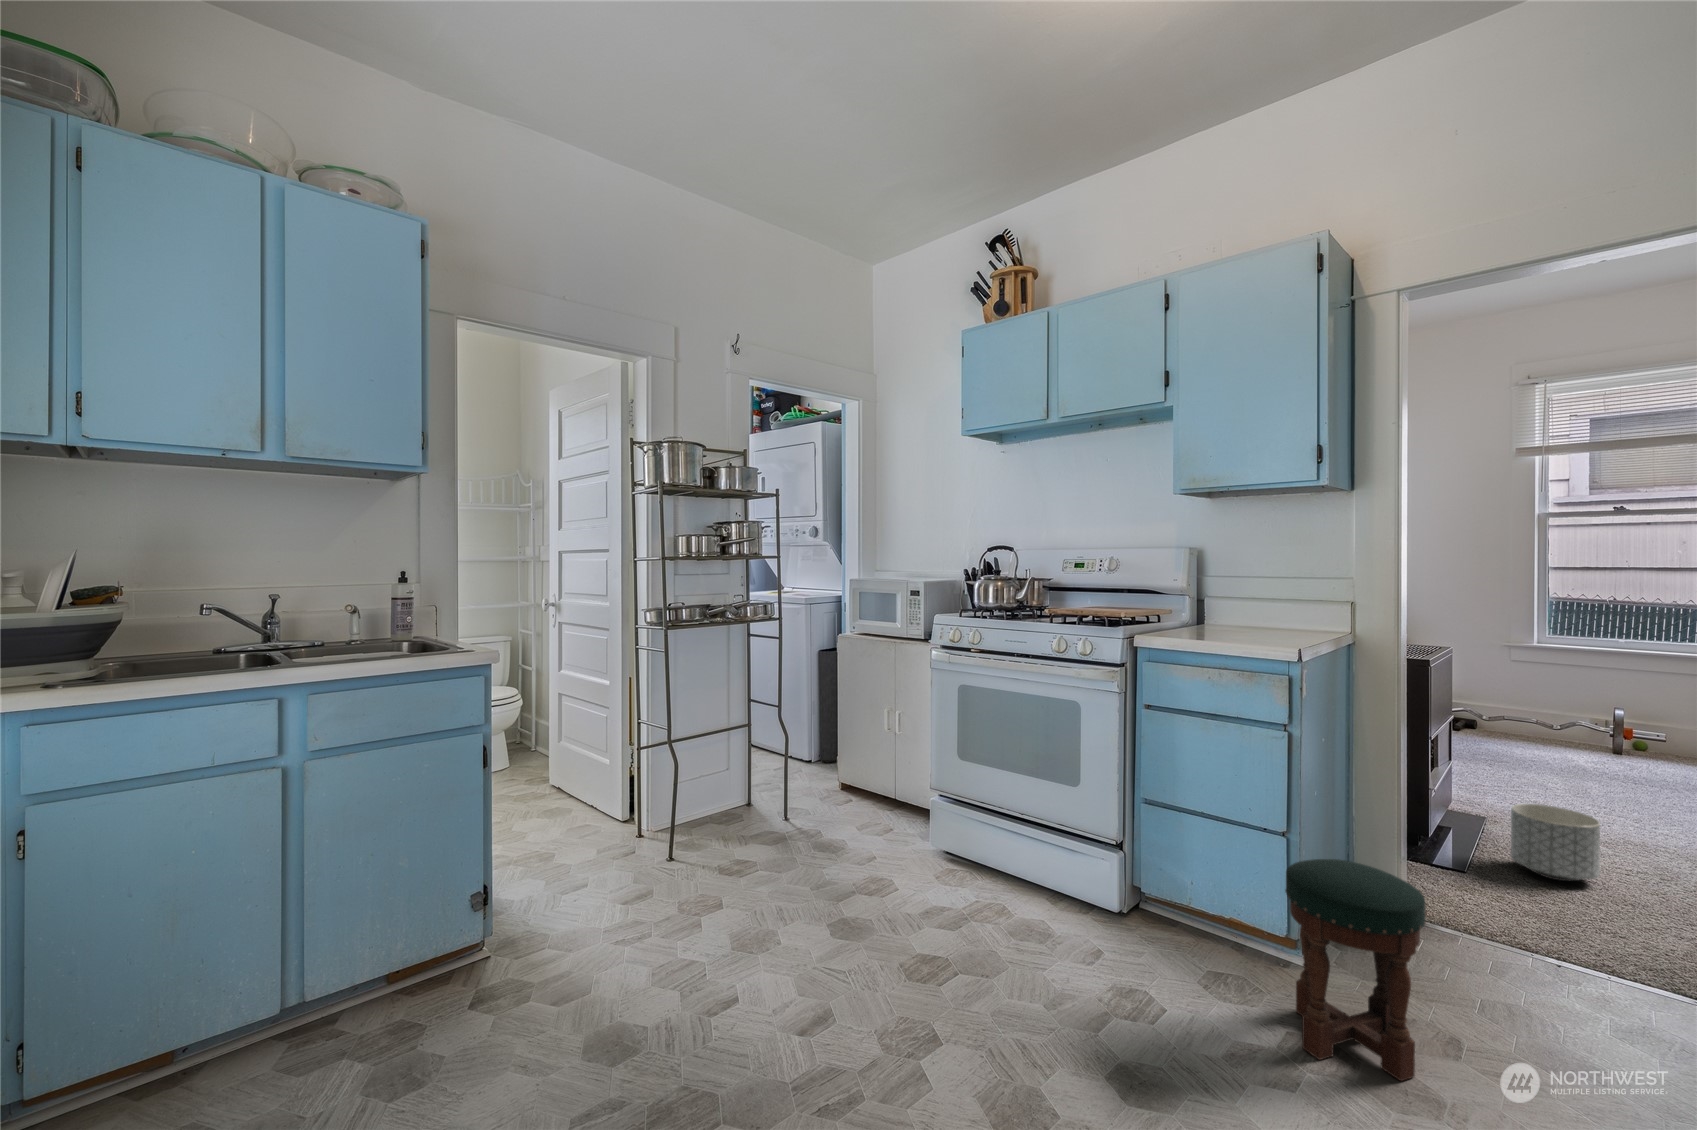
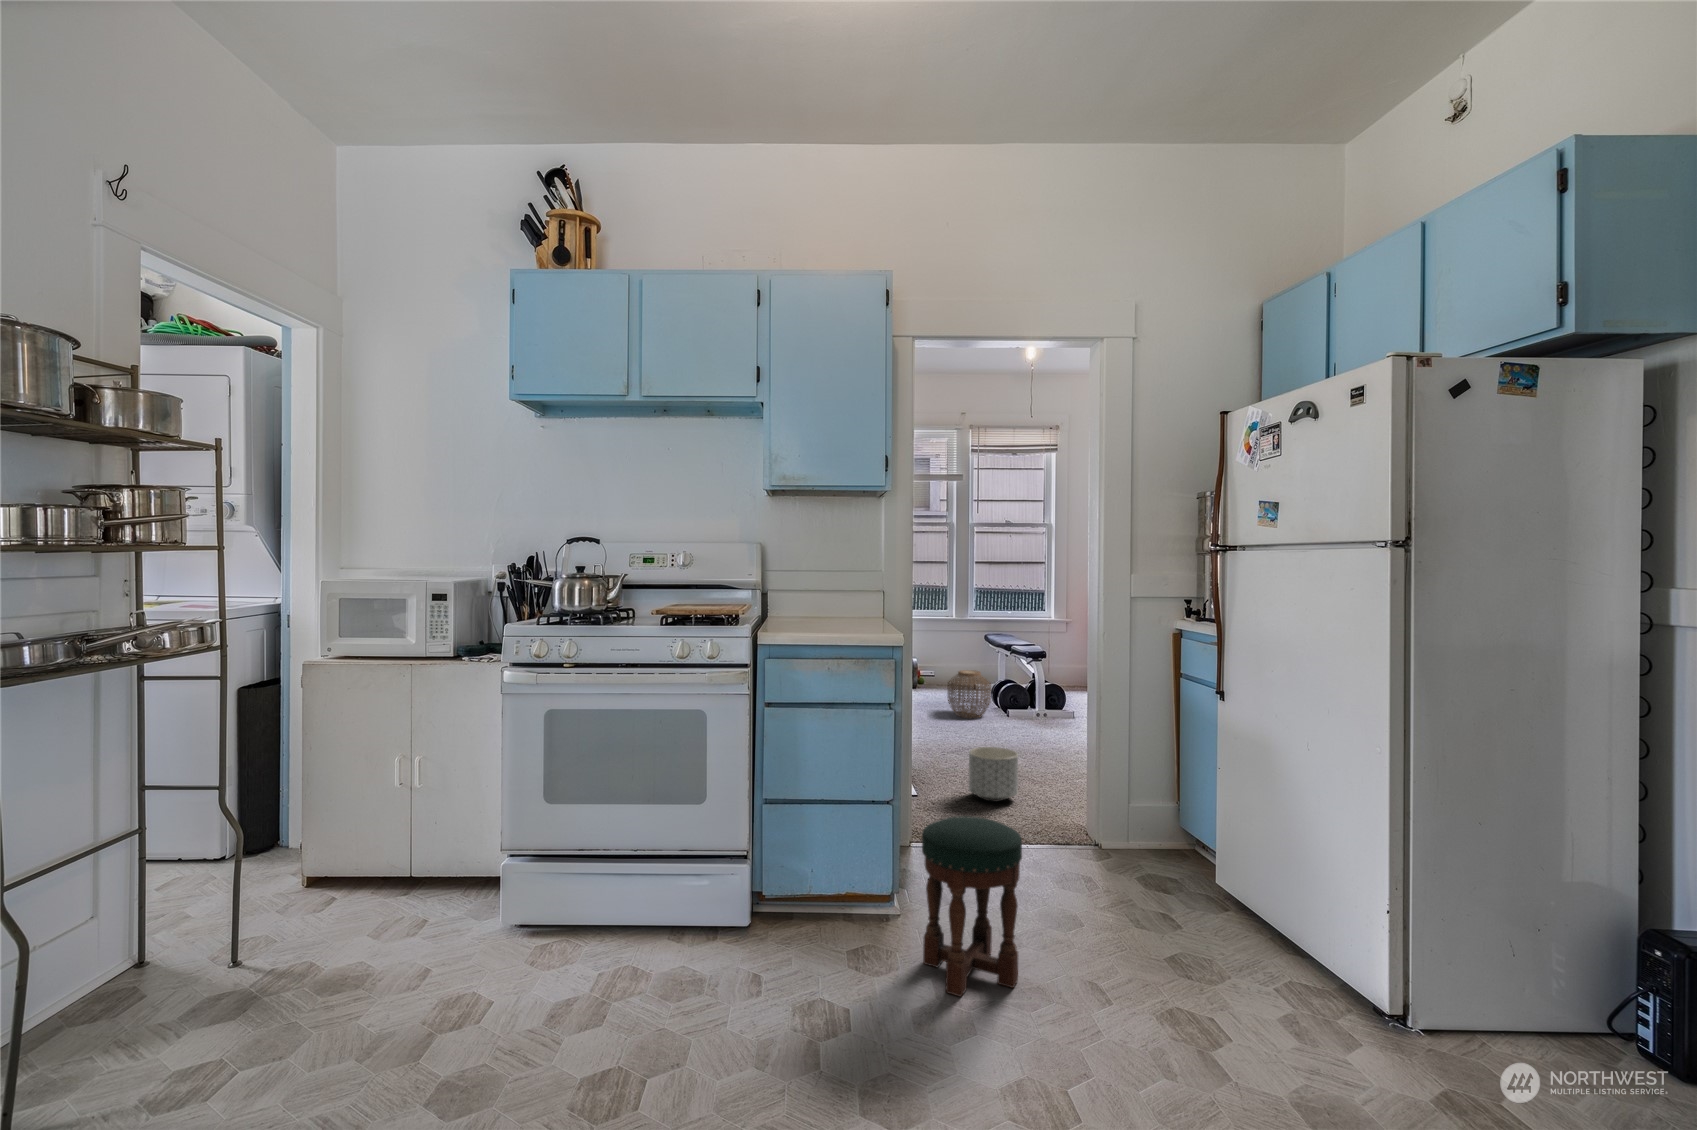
woven basket: none [1560,705,1644,773] -> present [947,670,991,718]

